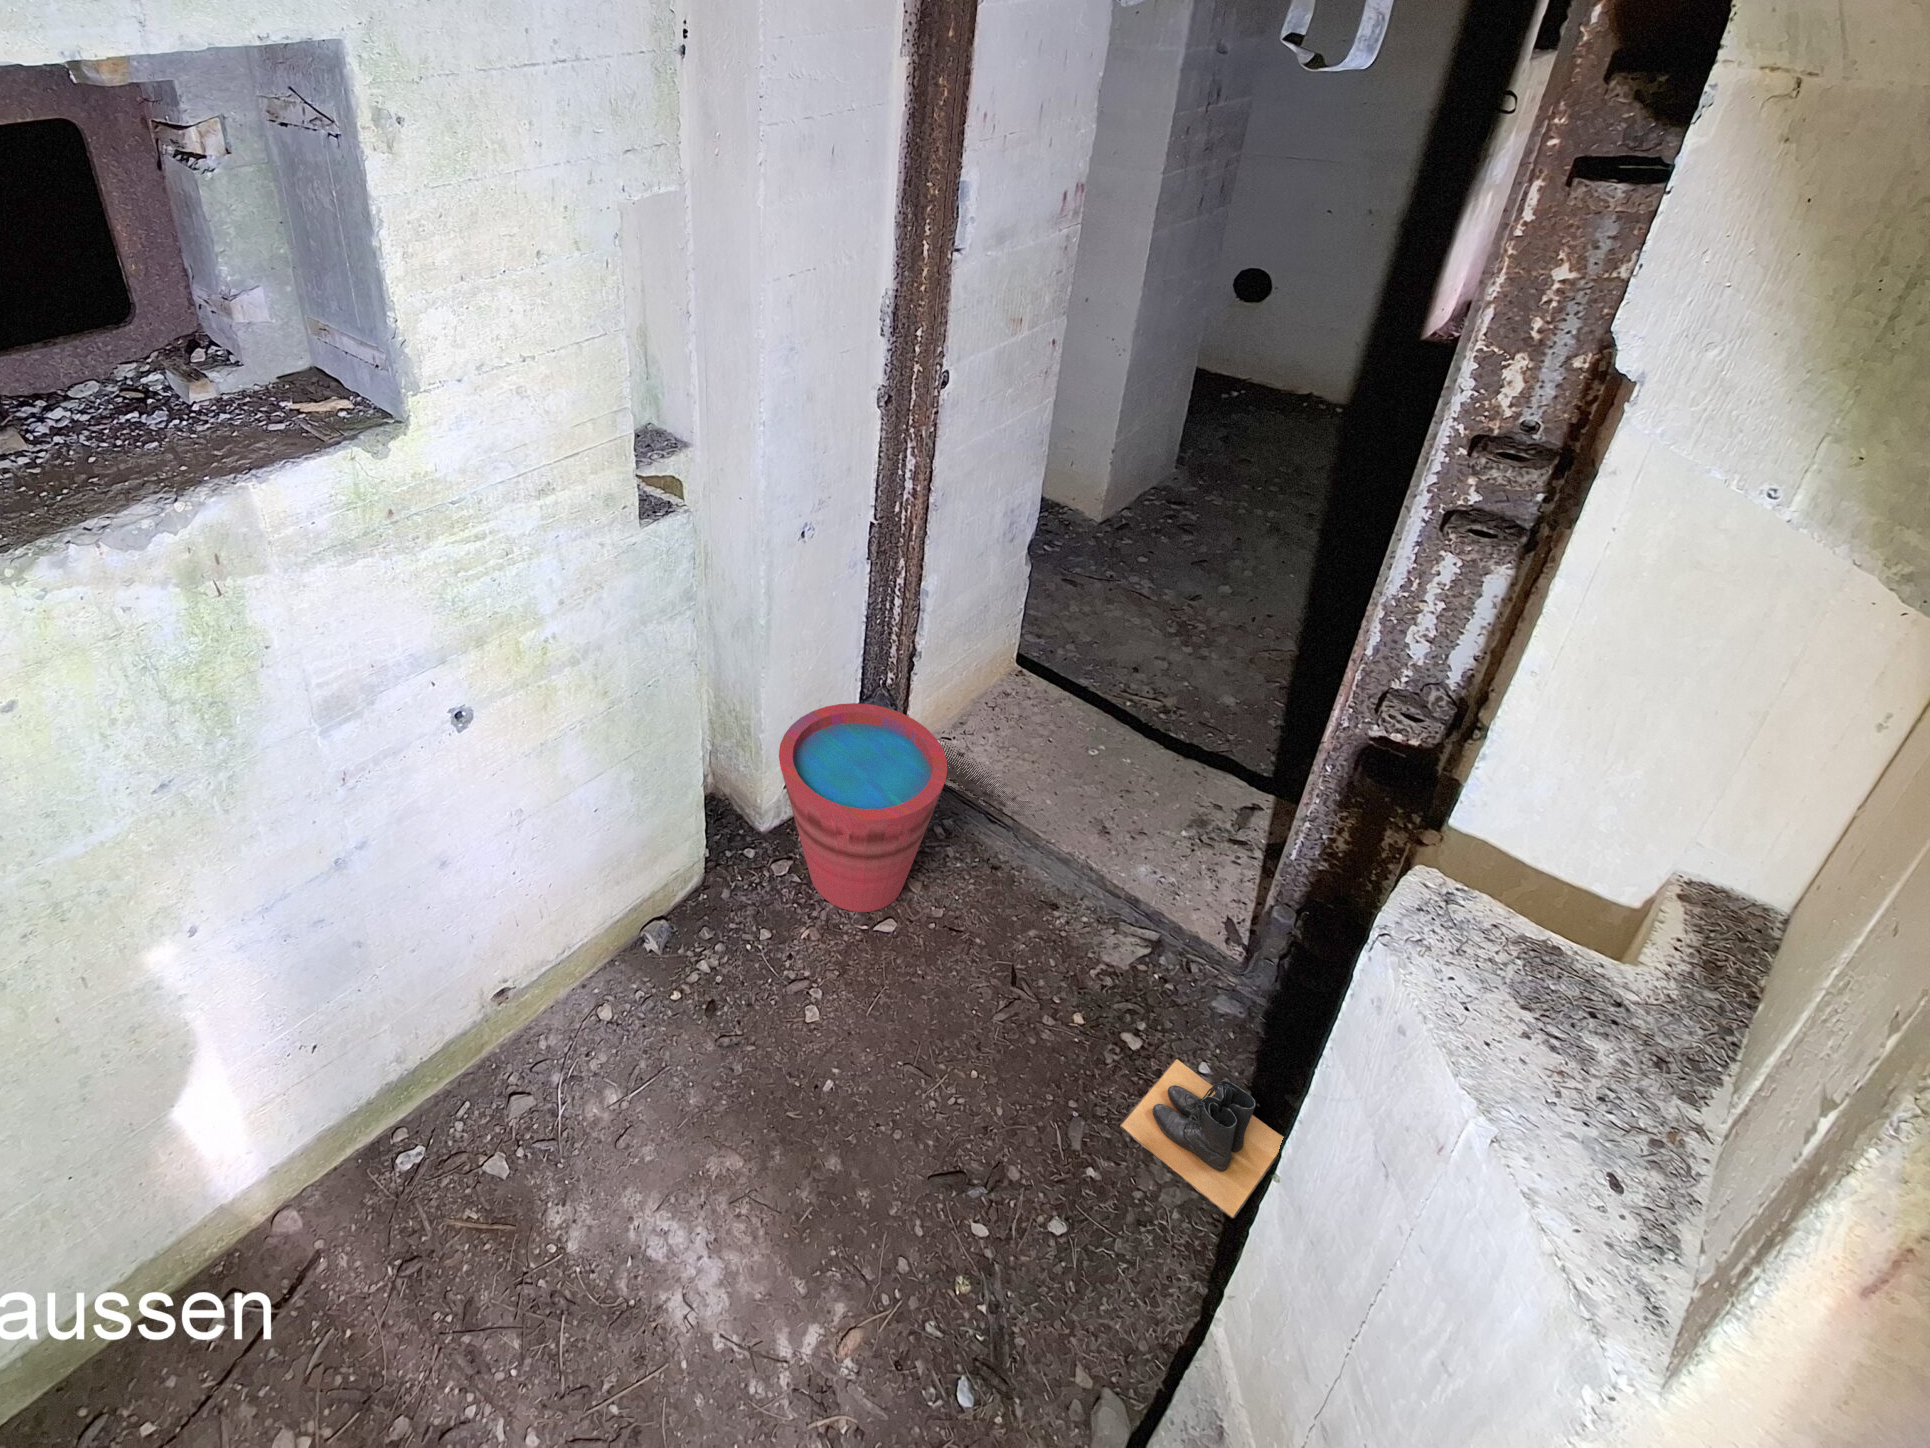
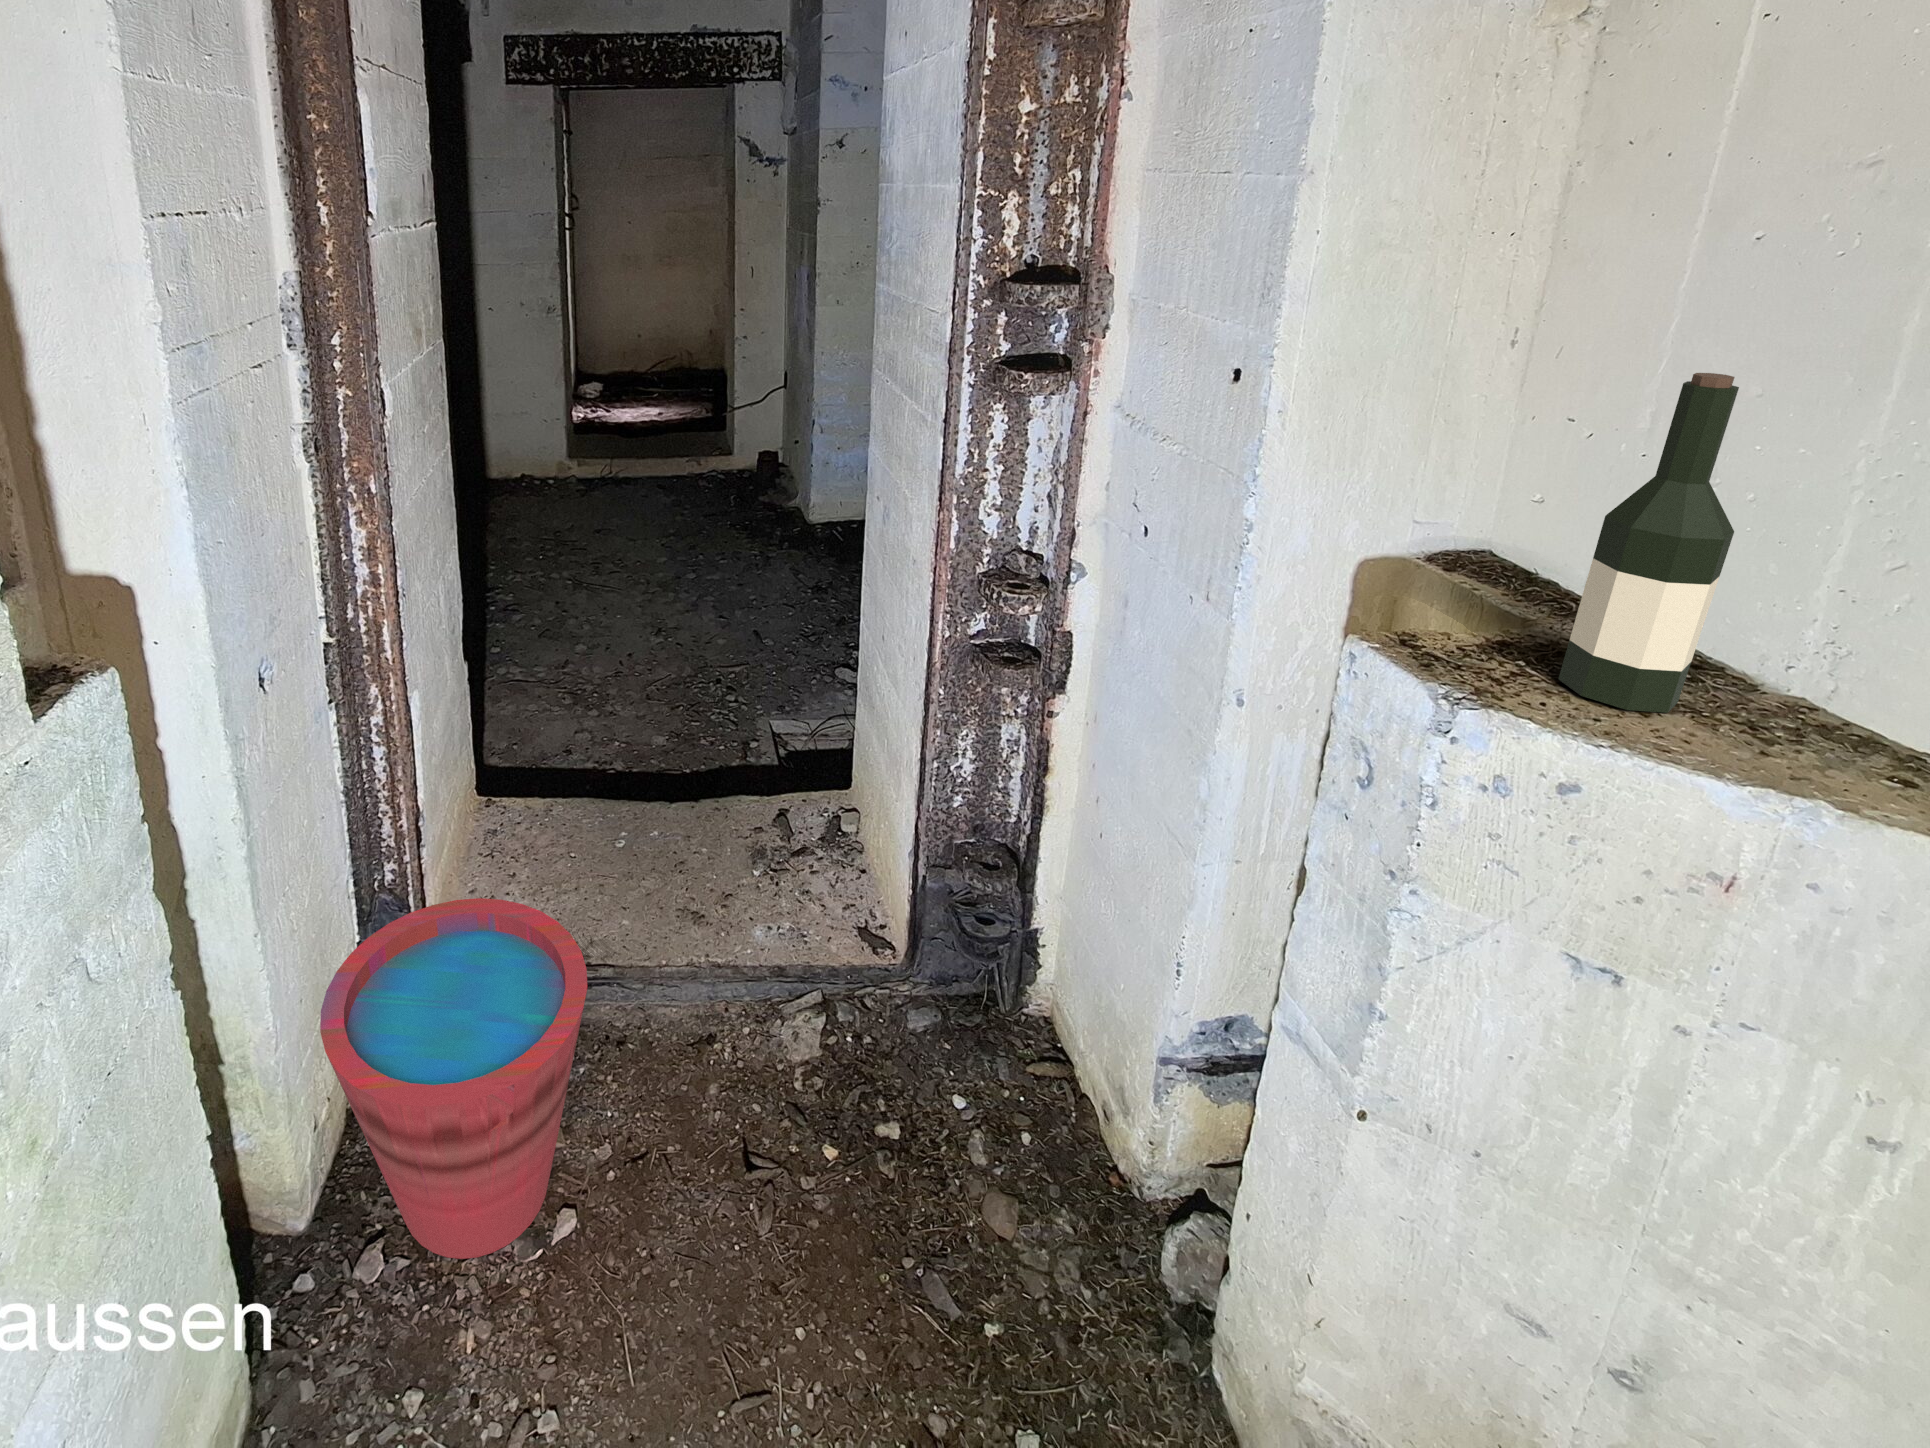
wine bottle: none [1496,803,1679,1055] -> present [1558,373,1739,713]
boots: present [1120,1059,1284,1219] -> none [931,1086,1114,1244]

